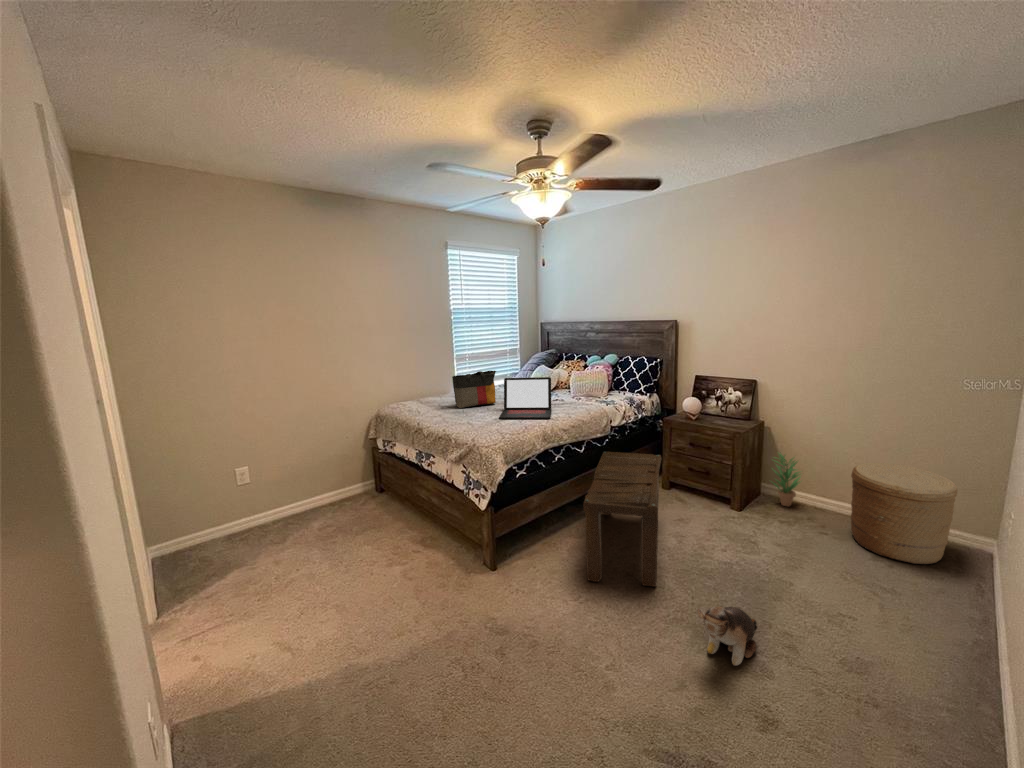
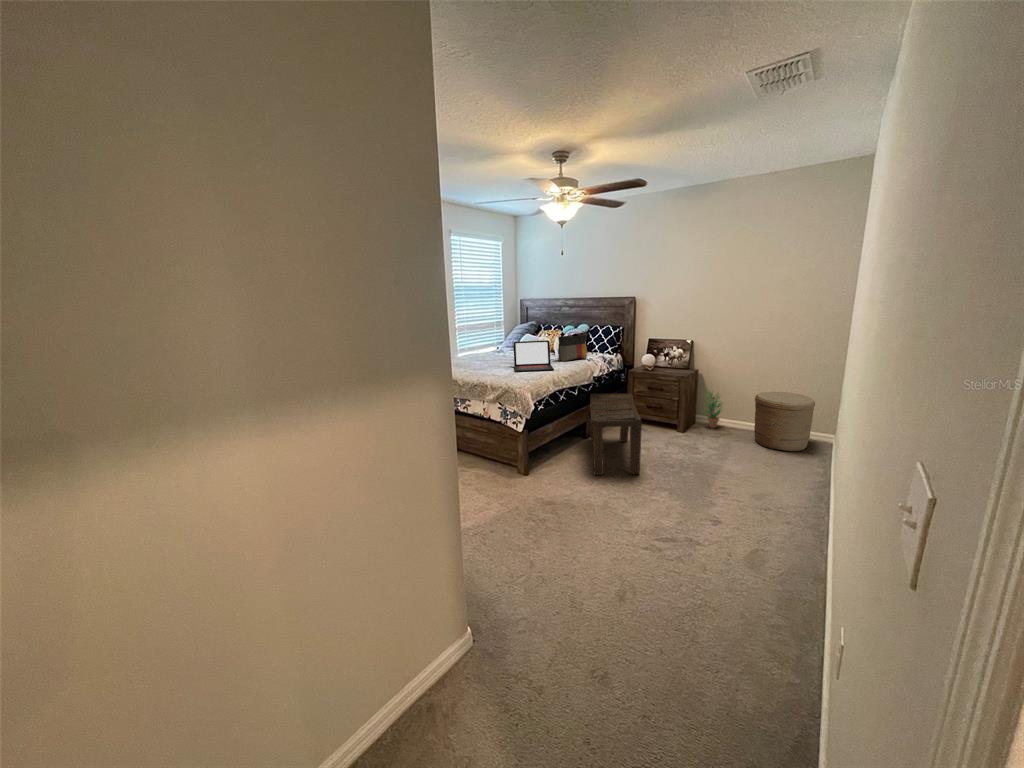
tote bag: present [452,371,496,408] -> present [558,333,587,361]
plush toy: present [698,607,757,666] -> none [674,469,706,503]

